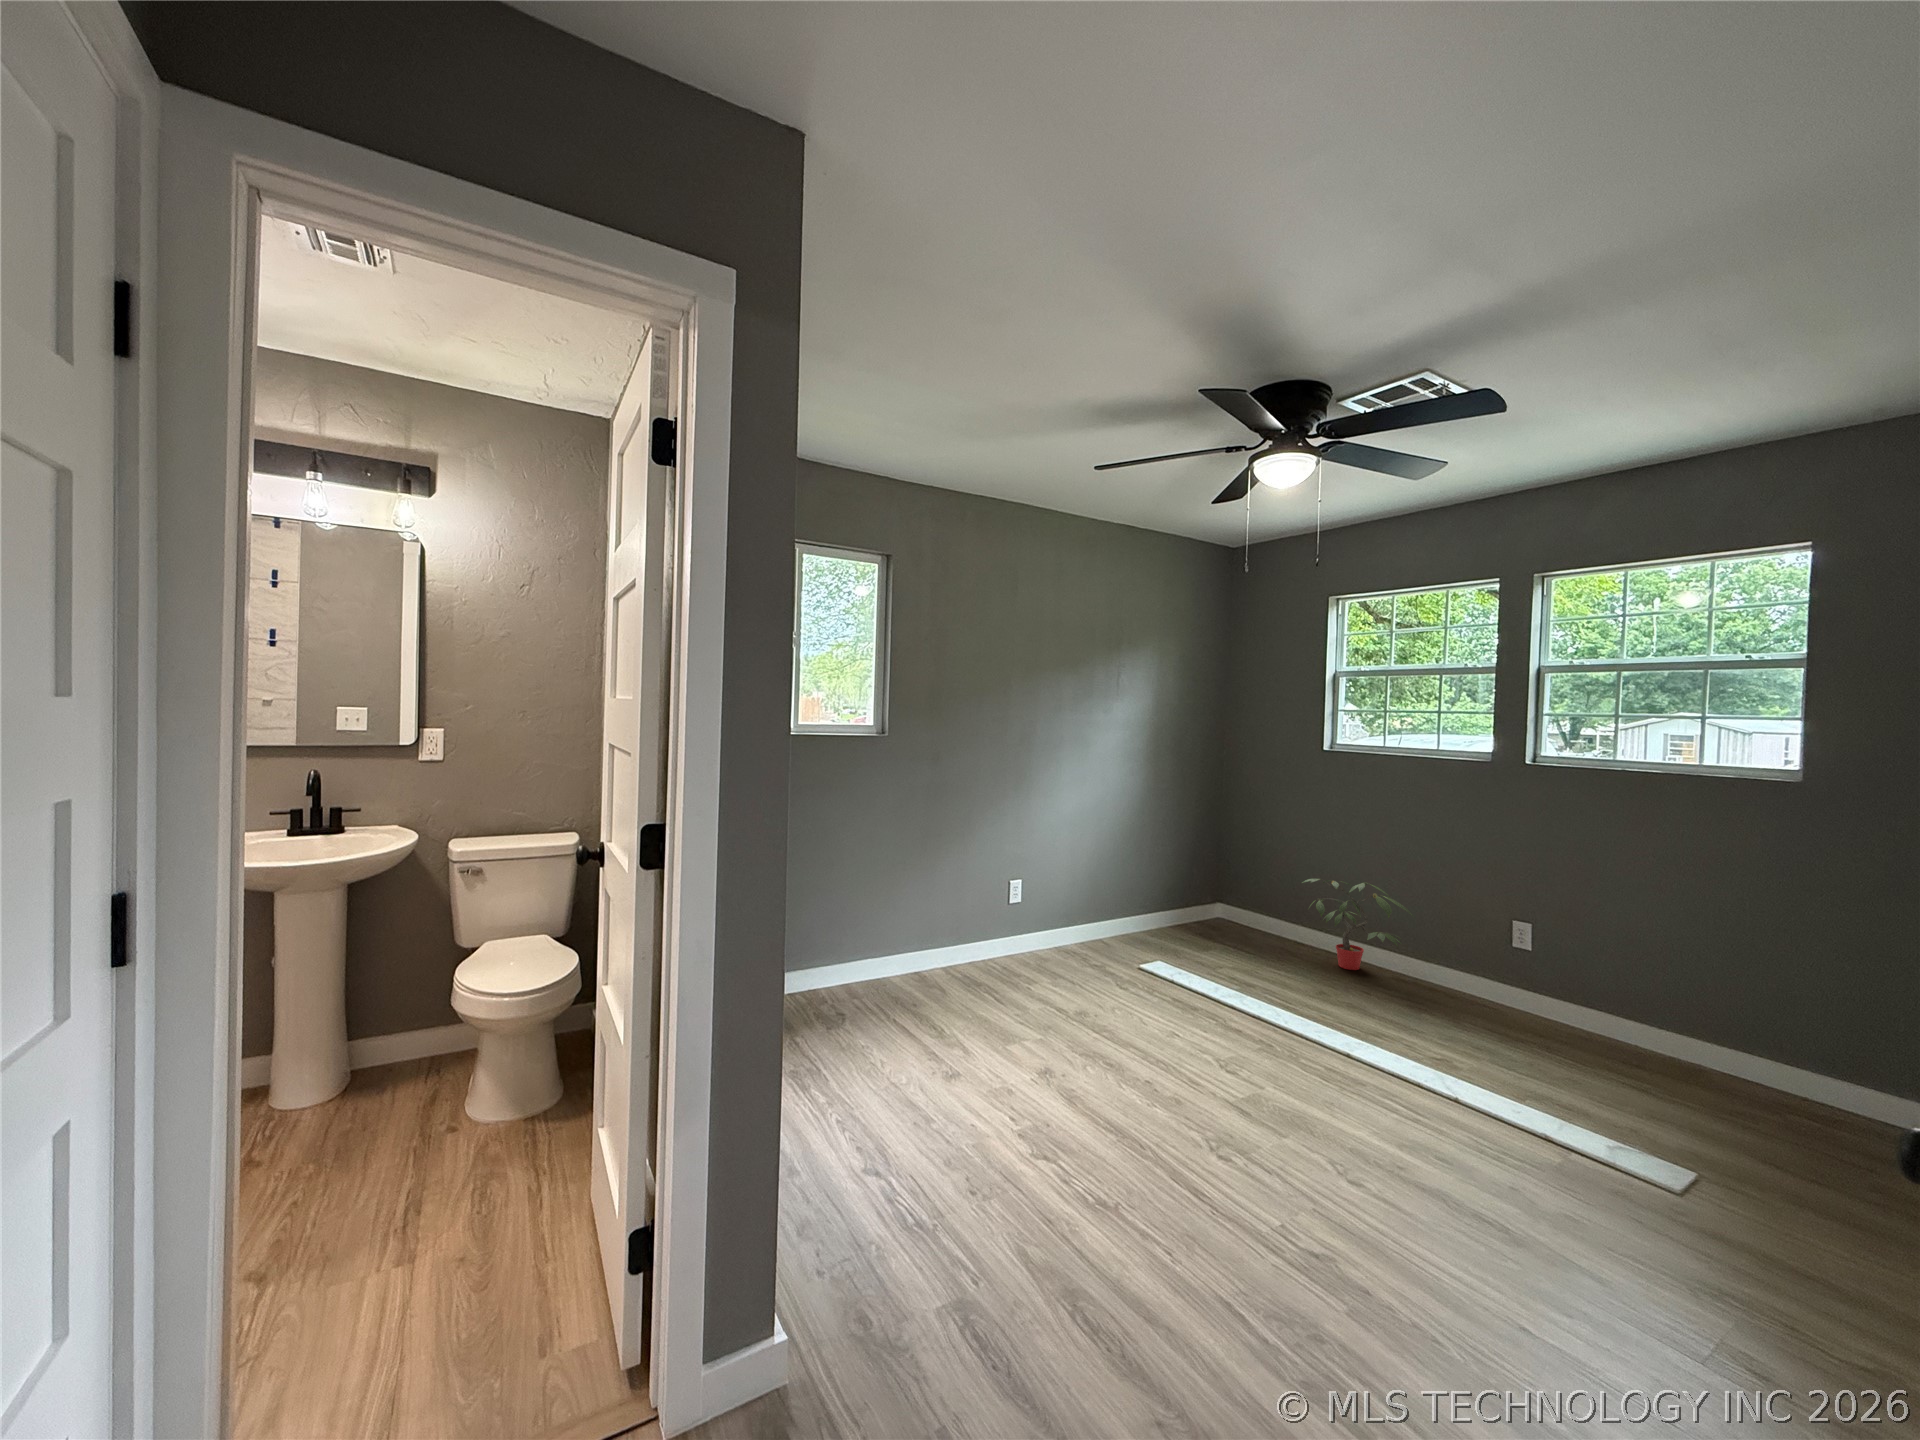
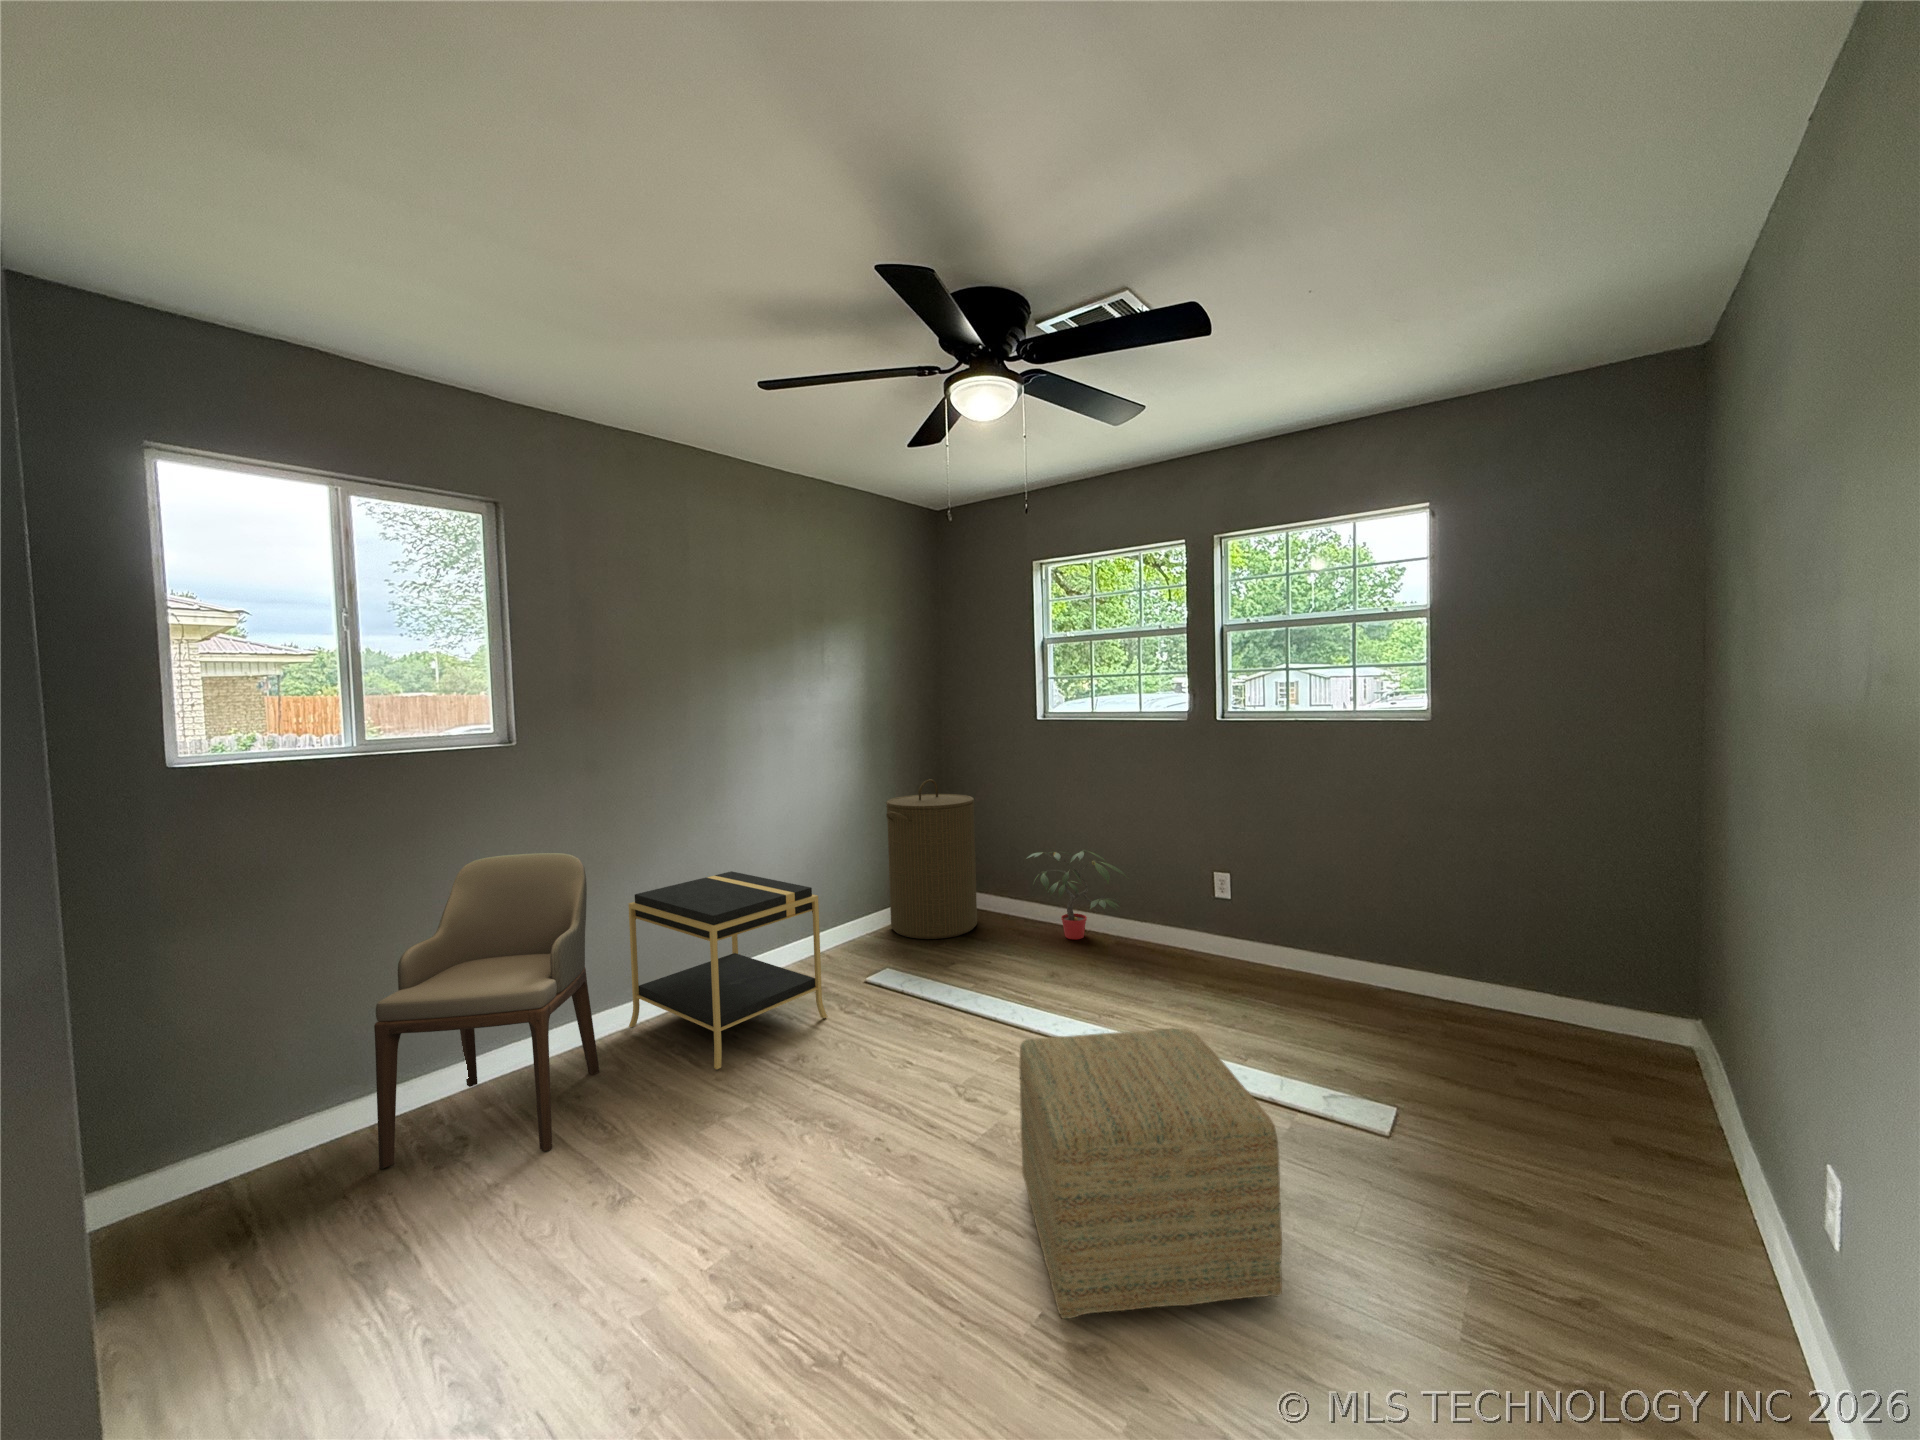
laundry hamper: none [1161,797,1252,948] -> present [886,779,977,939]
armchair: none [792,817,929,1036] -> present [374,853,599,1169]
nightstand: none [944,856,1104,1010] -> present [629,871,828,1070]
ottoman: none [1275,1016,1517,1265] -> present [1020,1029,1282,1319]

